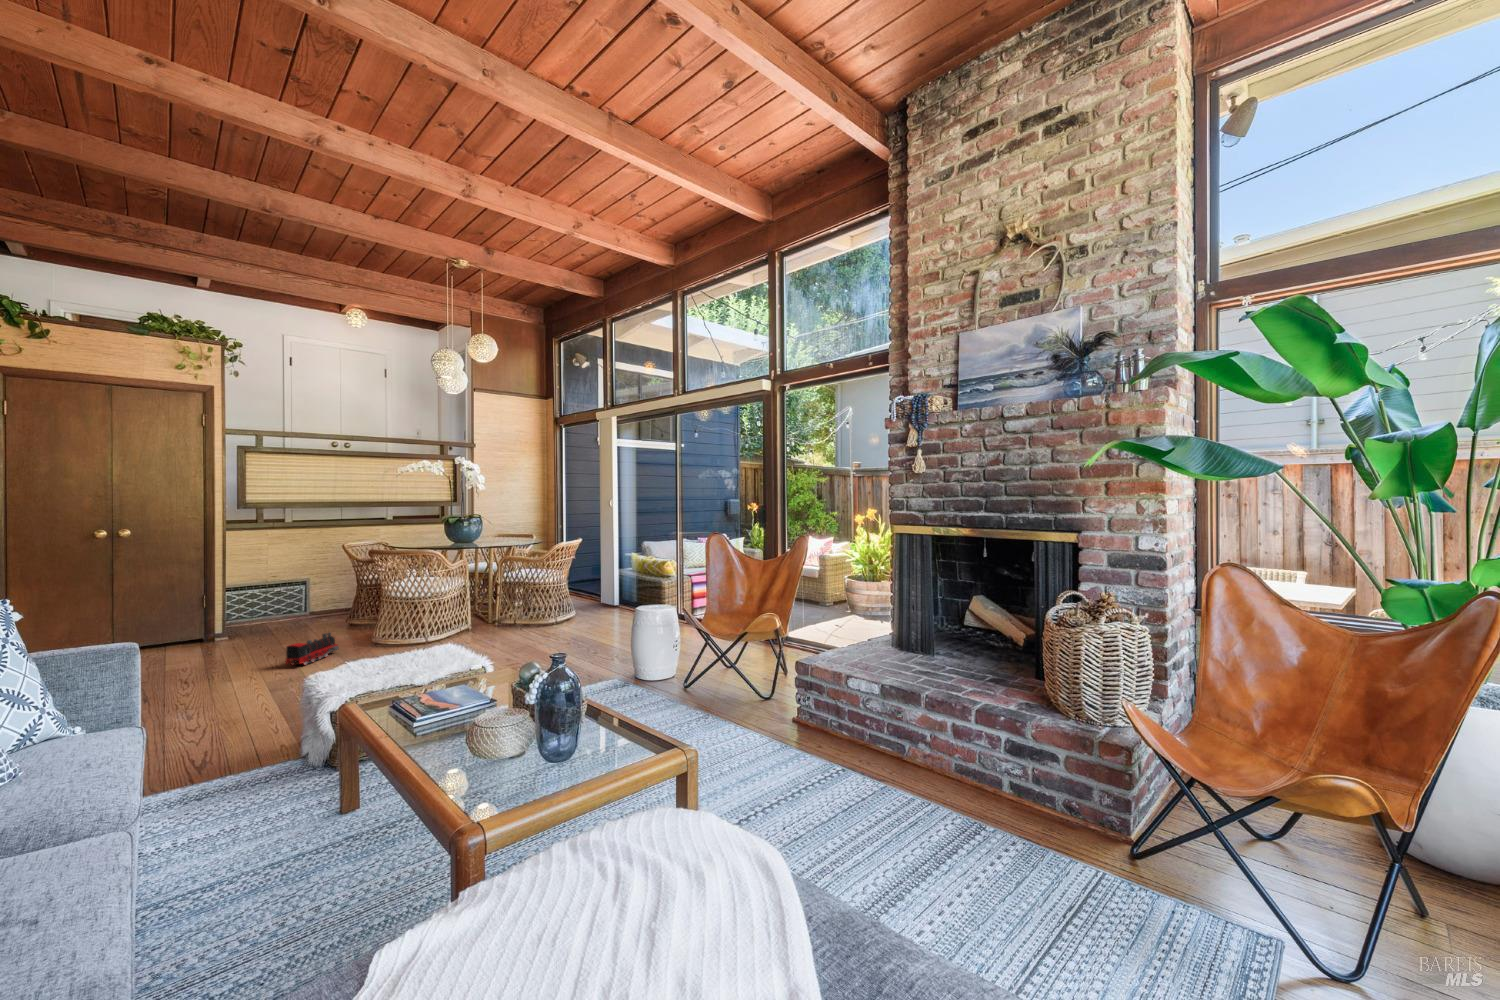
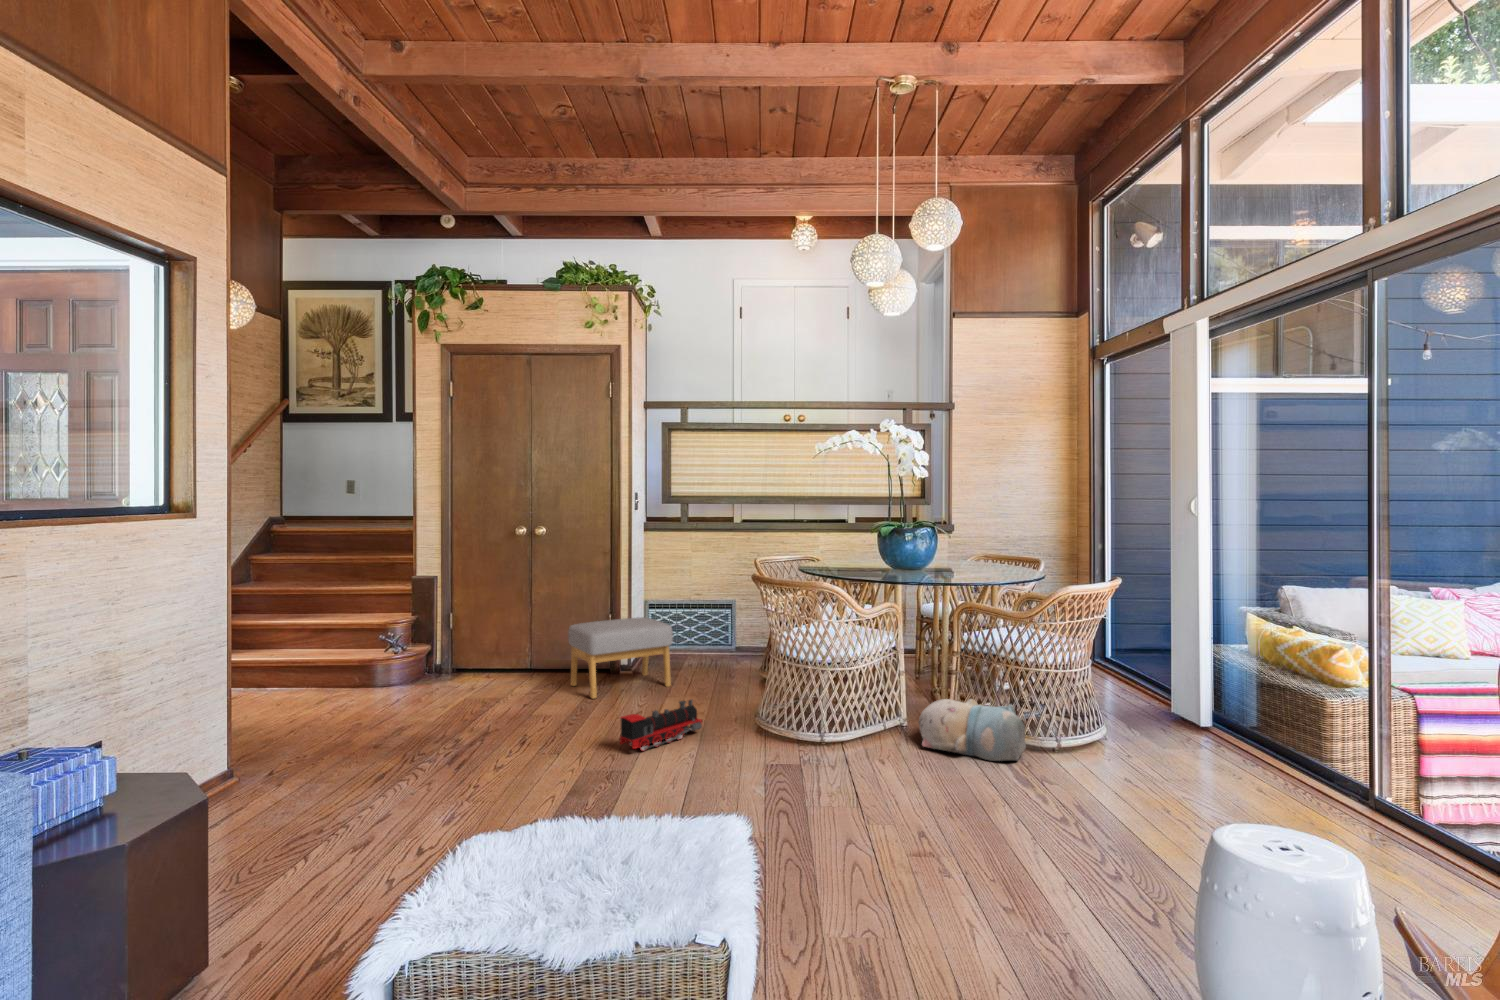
footstool: none [180,593,282,653] -> present [568,617,673,698]
plush toy: none [482,606,542,634] -> present [918,699,1026,761]

